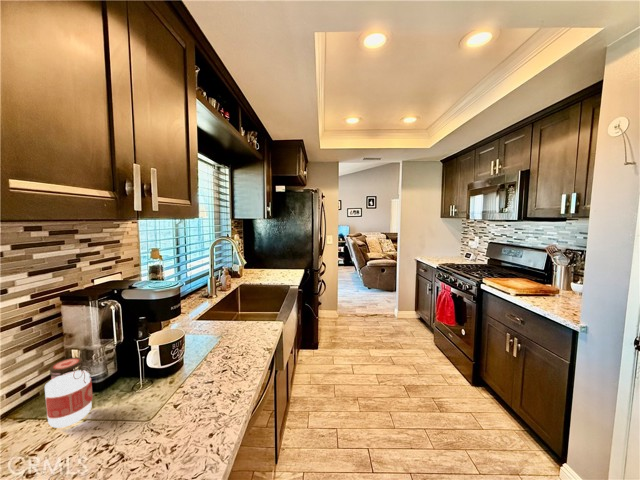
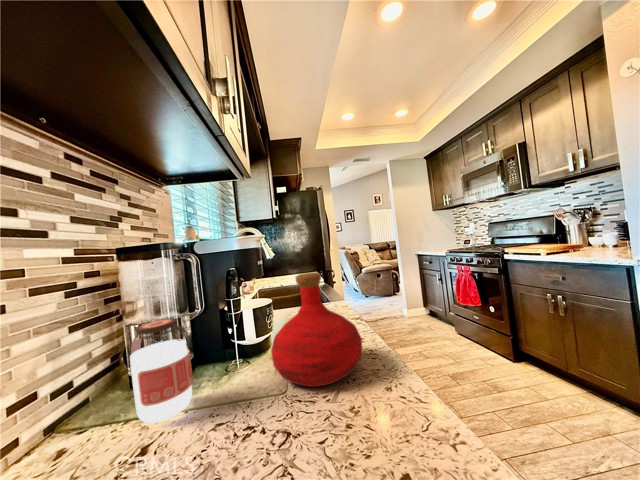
bottle: none [148,333,223,422] -> present [271,272,363,387]

